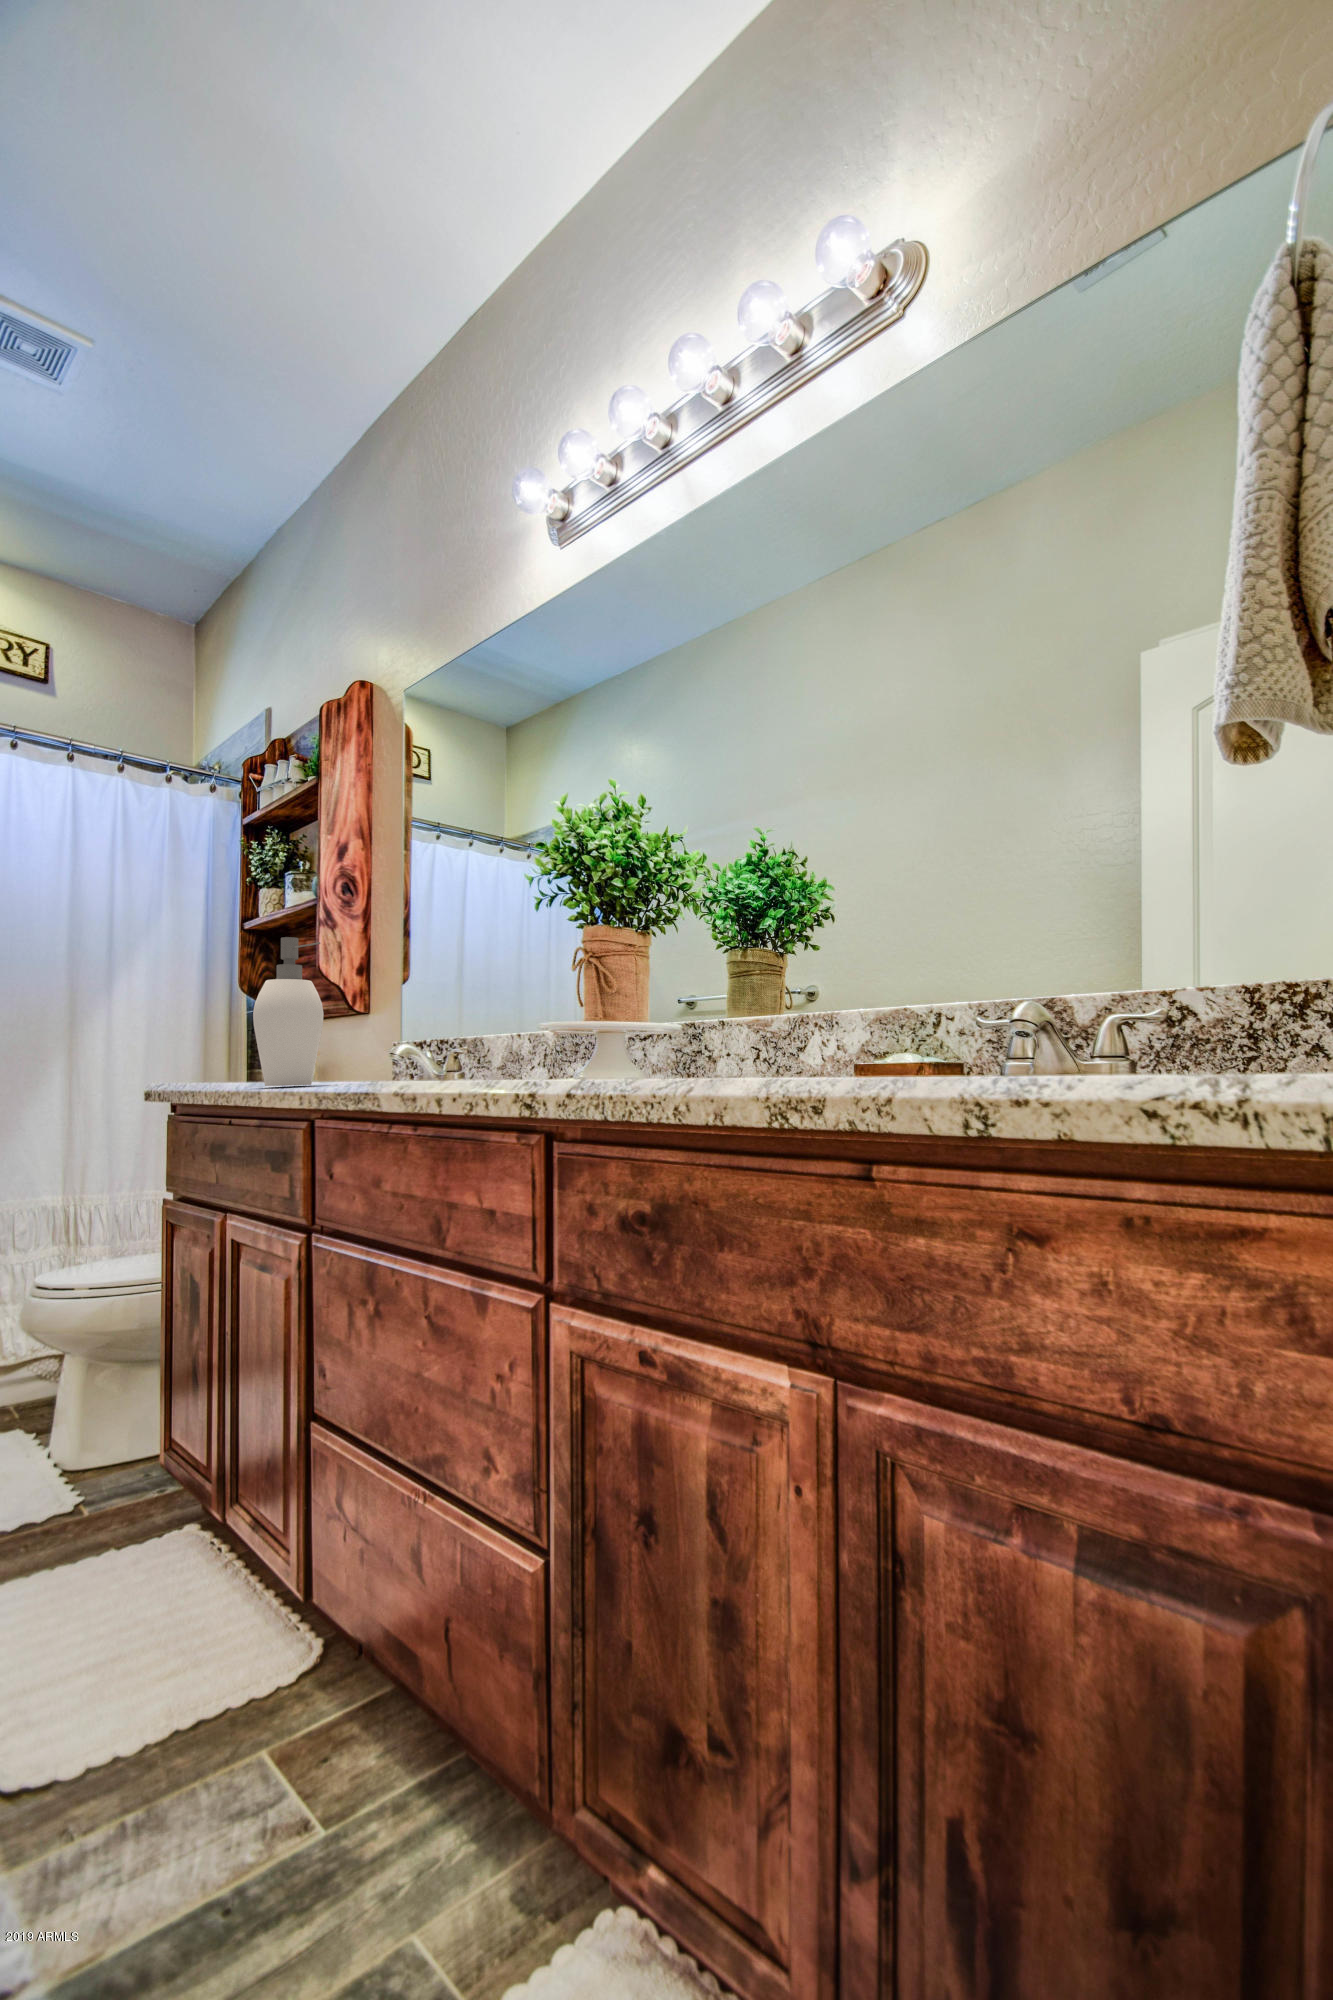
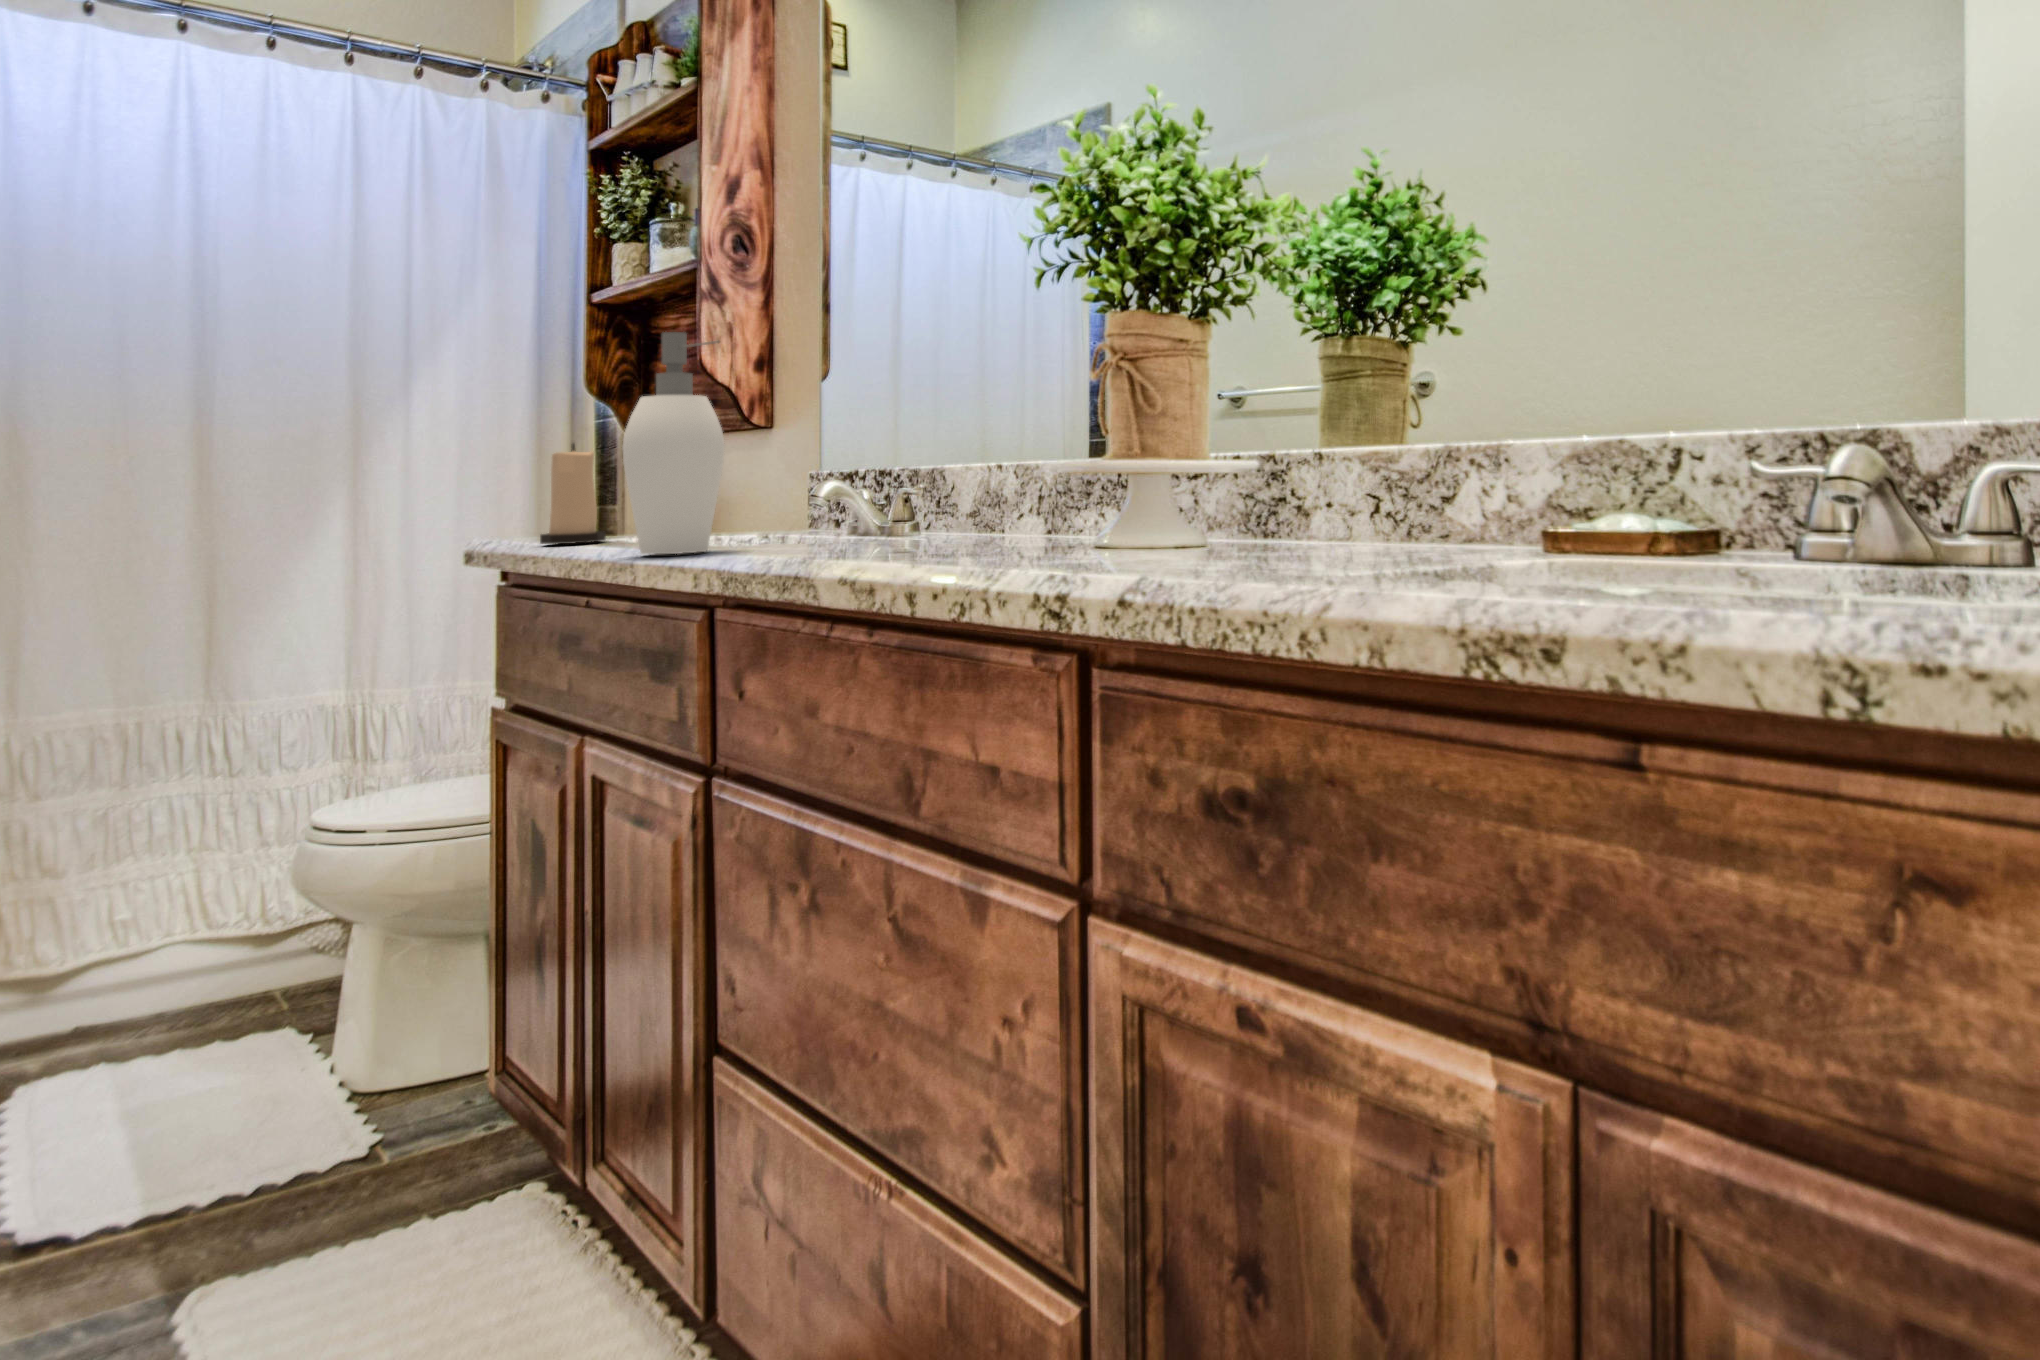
candle: none [199,1016,245,1085] -> present [540,443,606,544]

